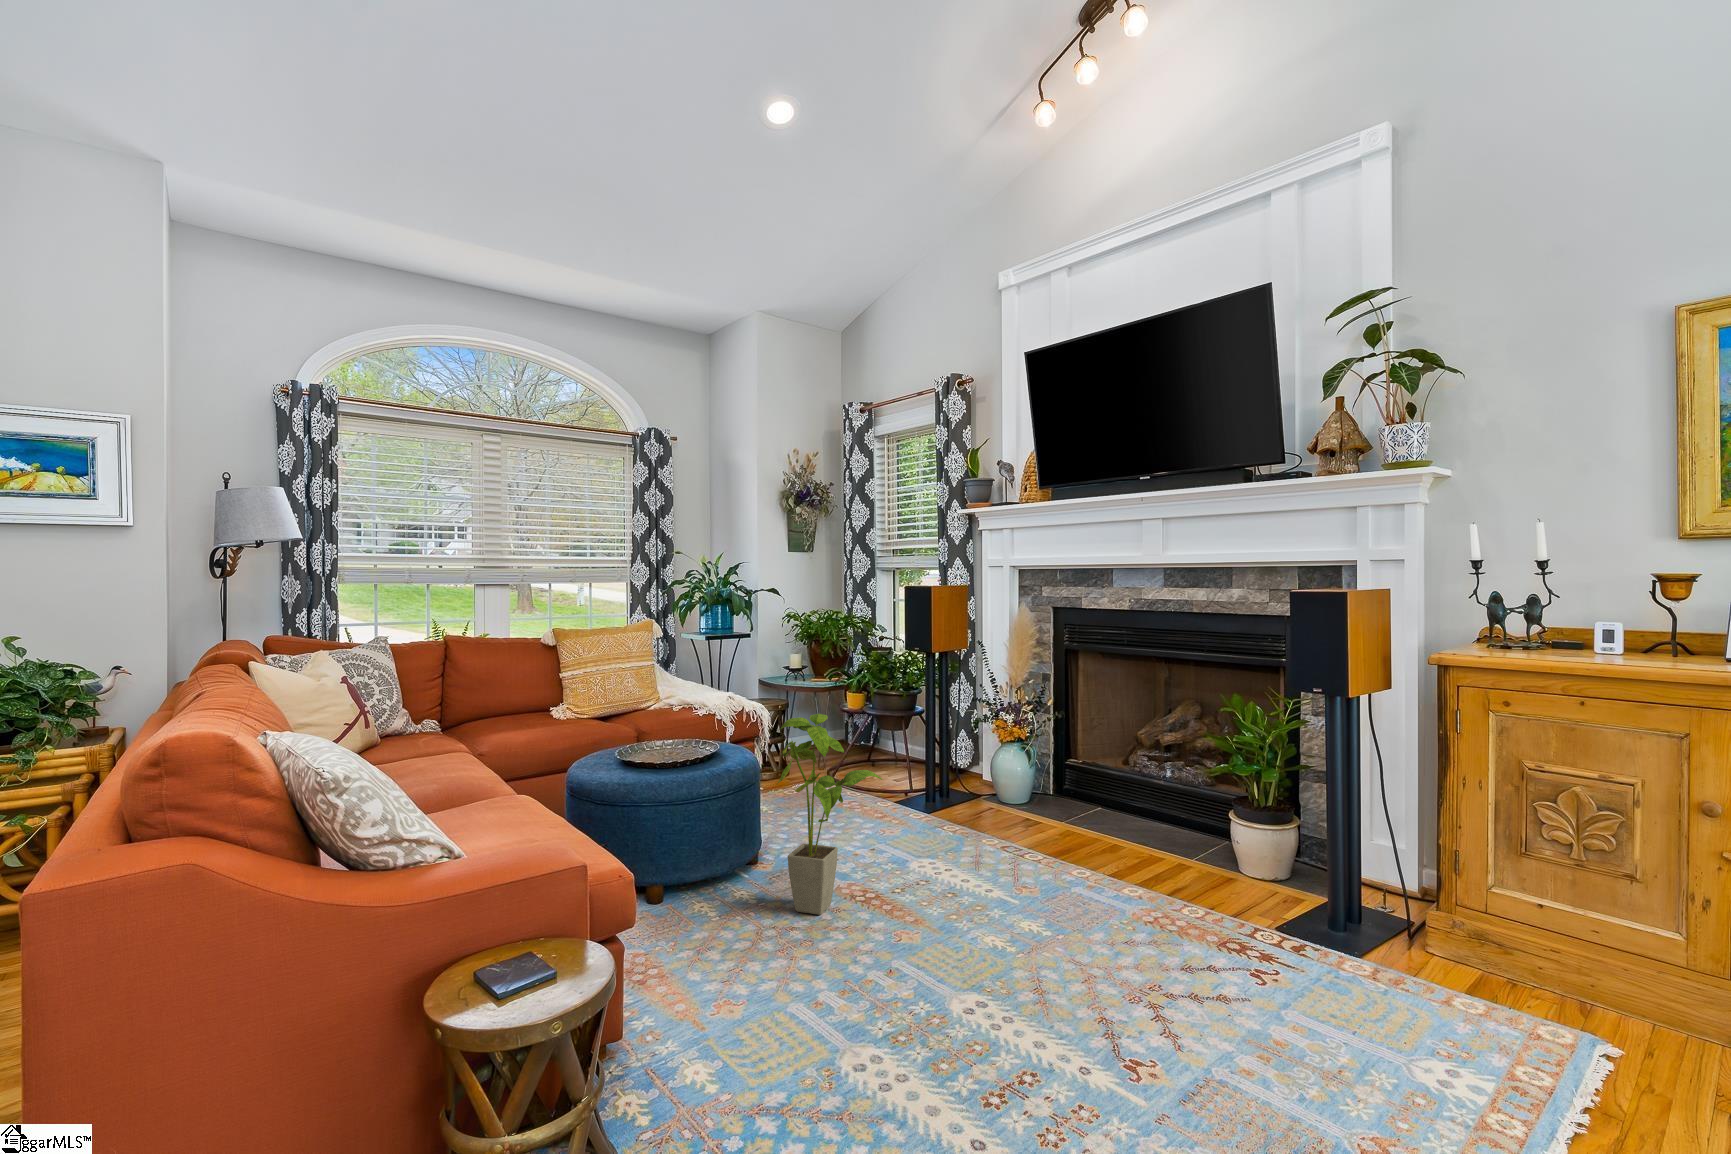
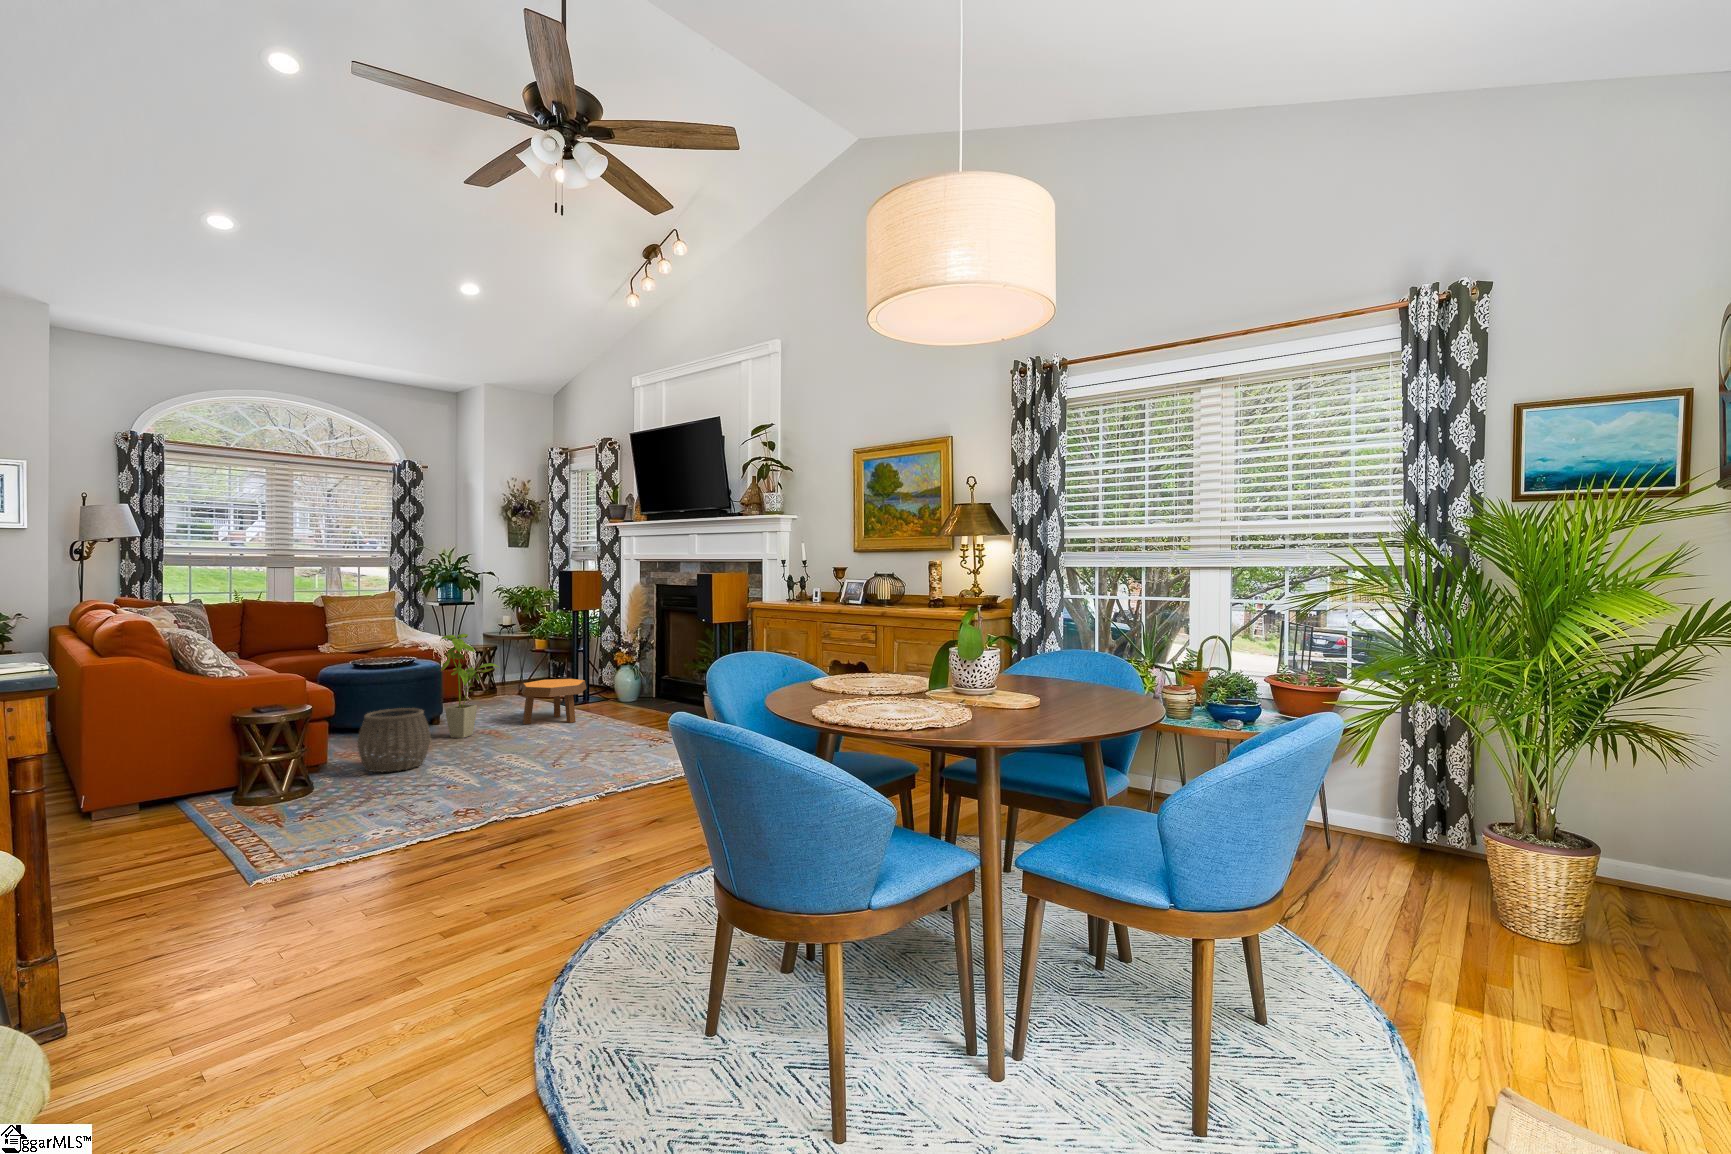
footstool: none [885,779,996,872] -> present [522,679,587,724]
woven basket: none [669,893,815,1066] -> present [358,708,431,772]

